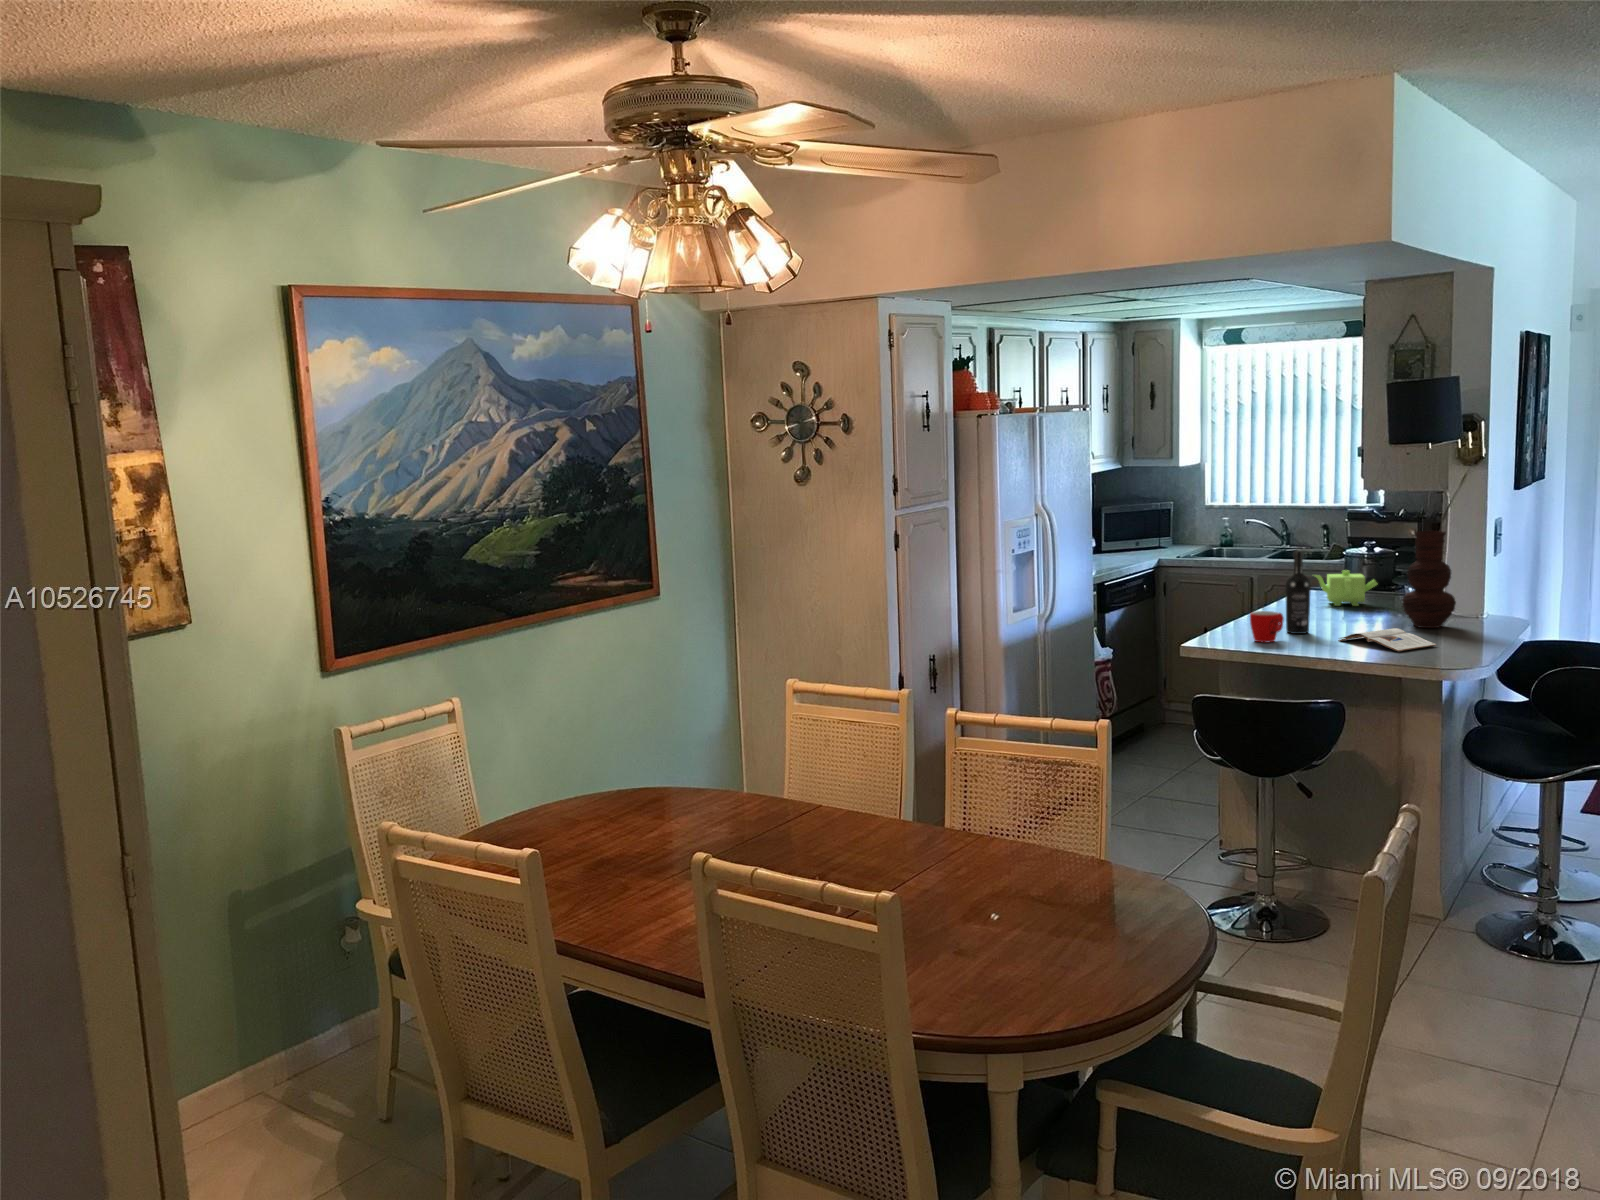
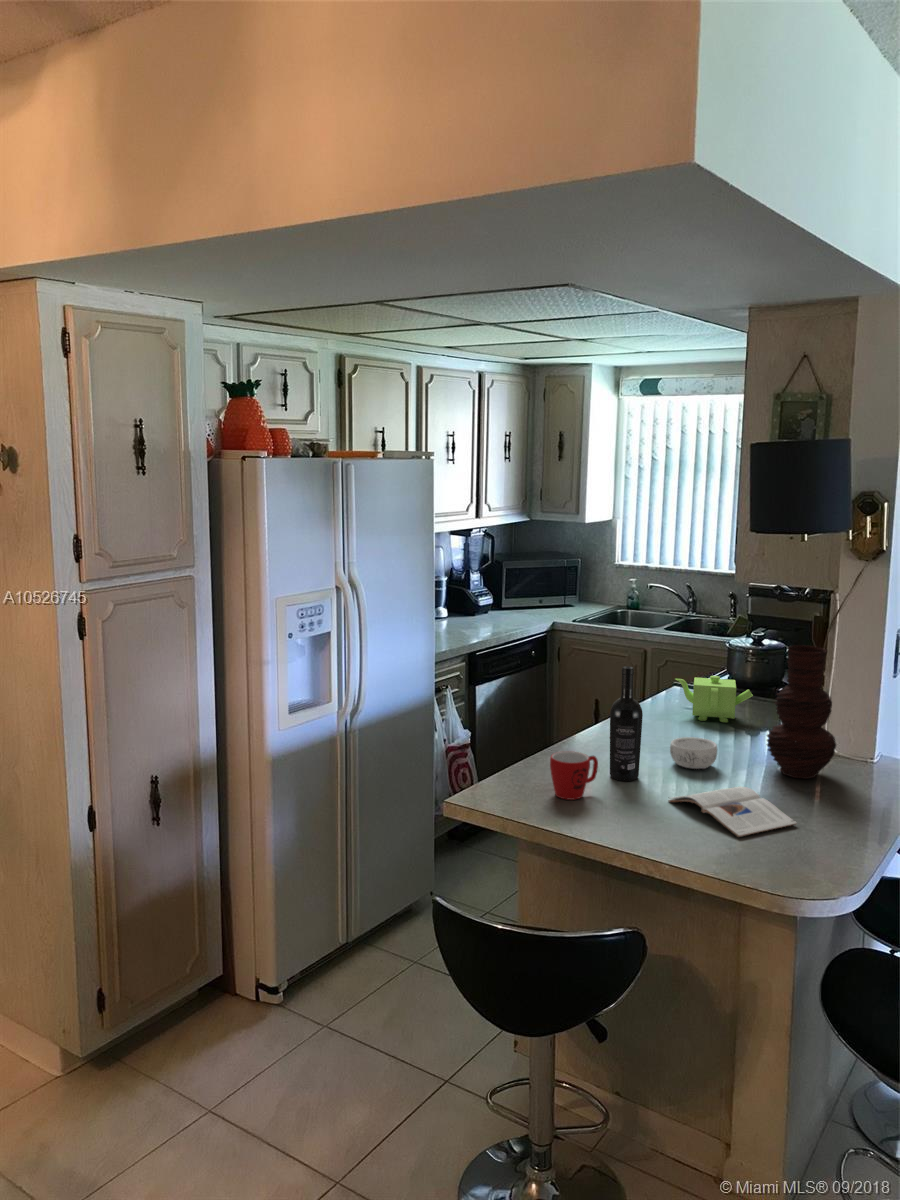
decorative bowl: none [1327,607,1364,627] -> present [670,737,717,769]

